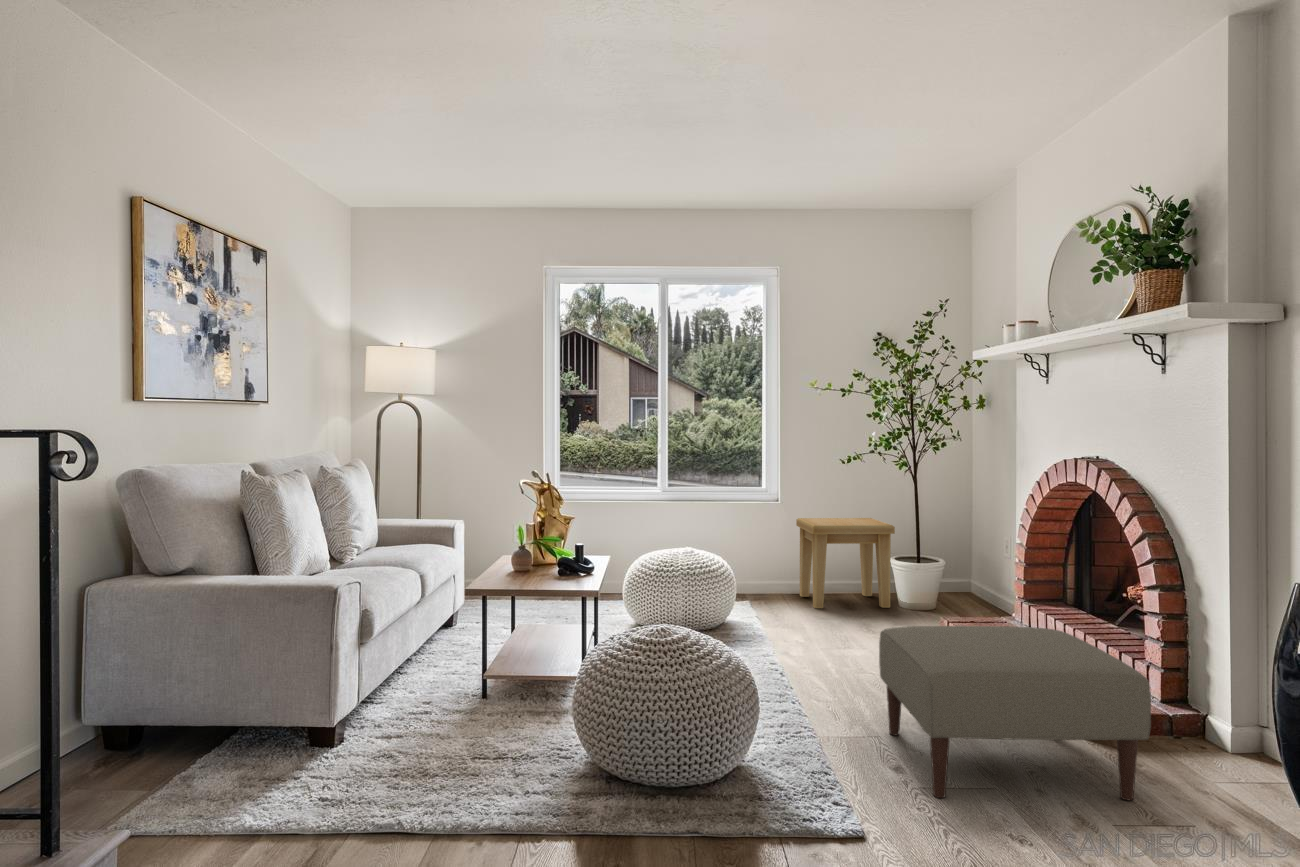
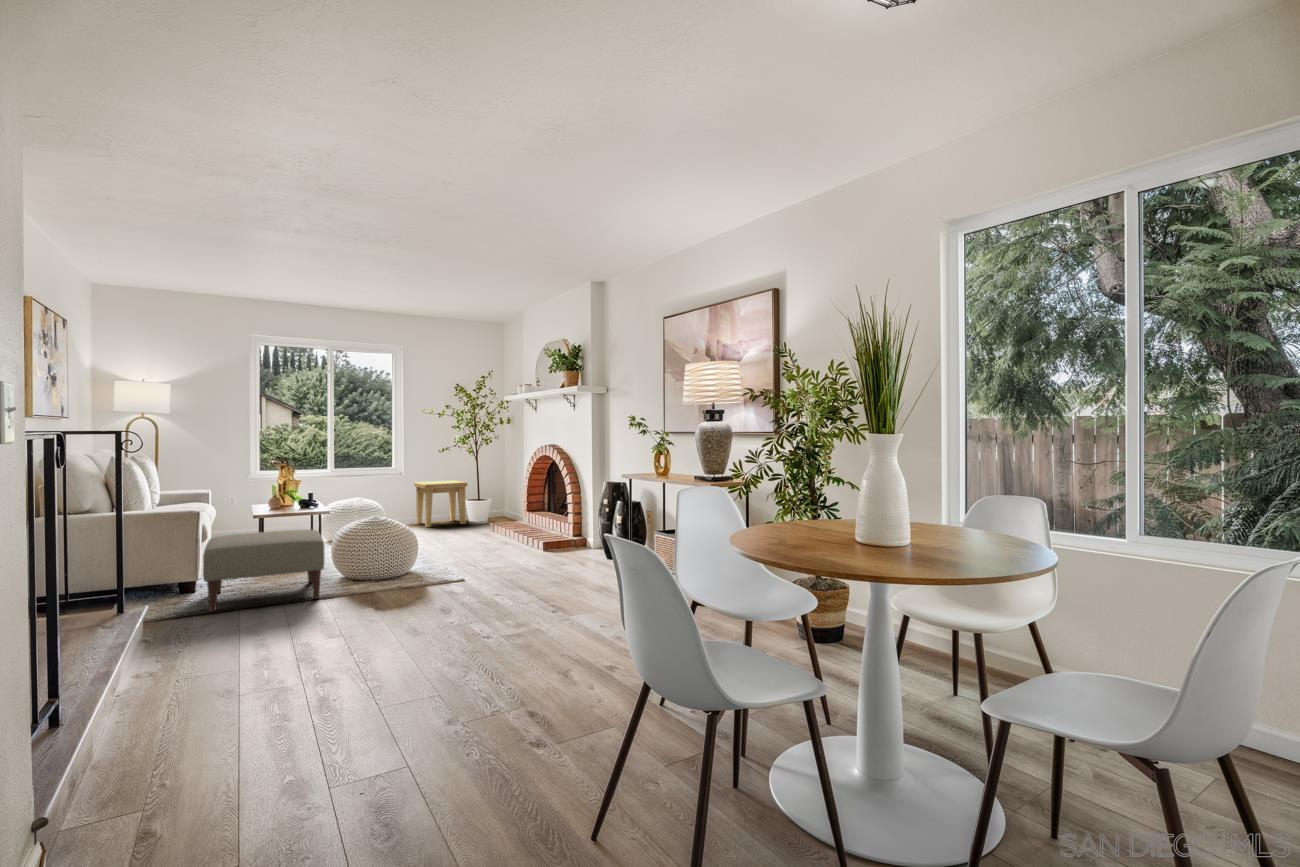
ottoman: present [879,626,1151,800] -> present [203,530,325,612]

